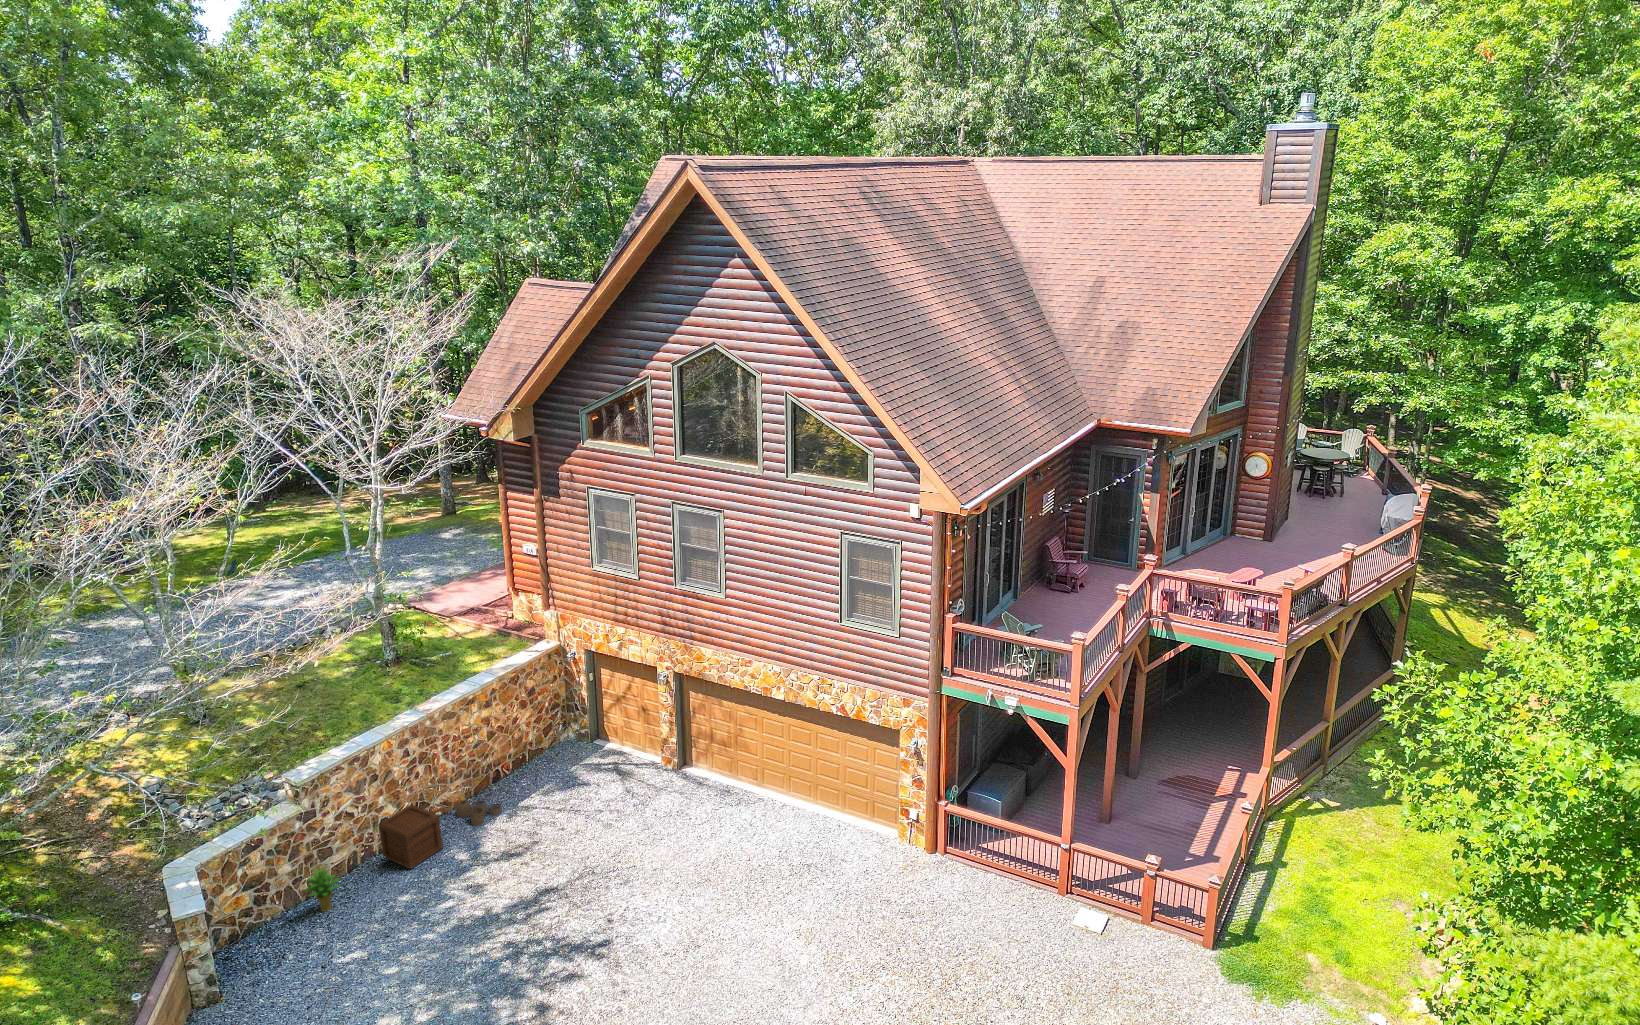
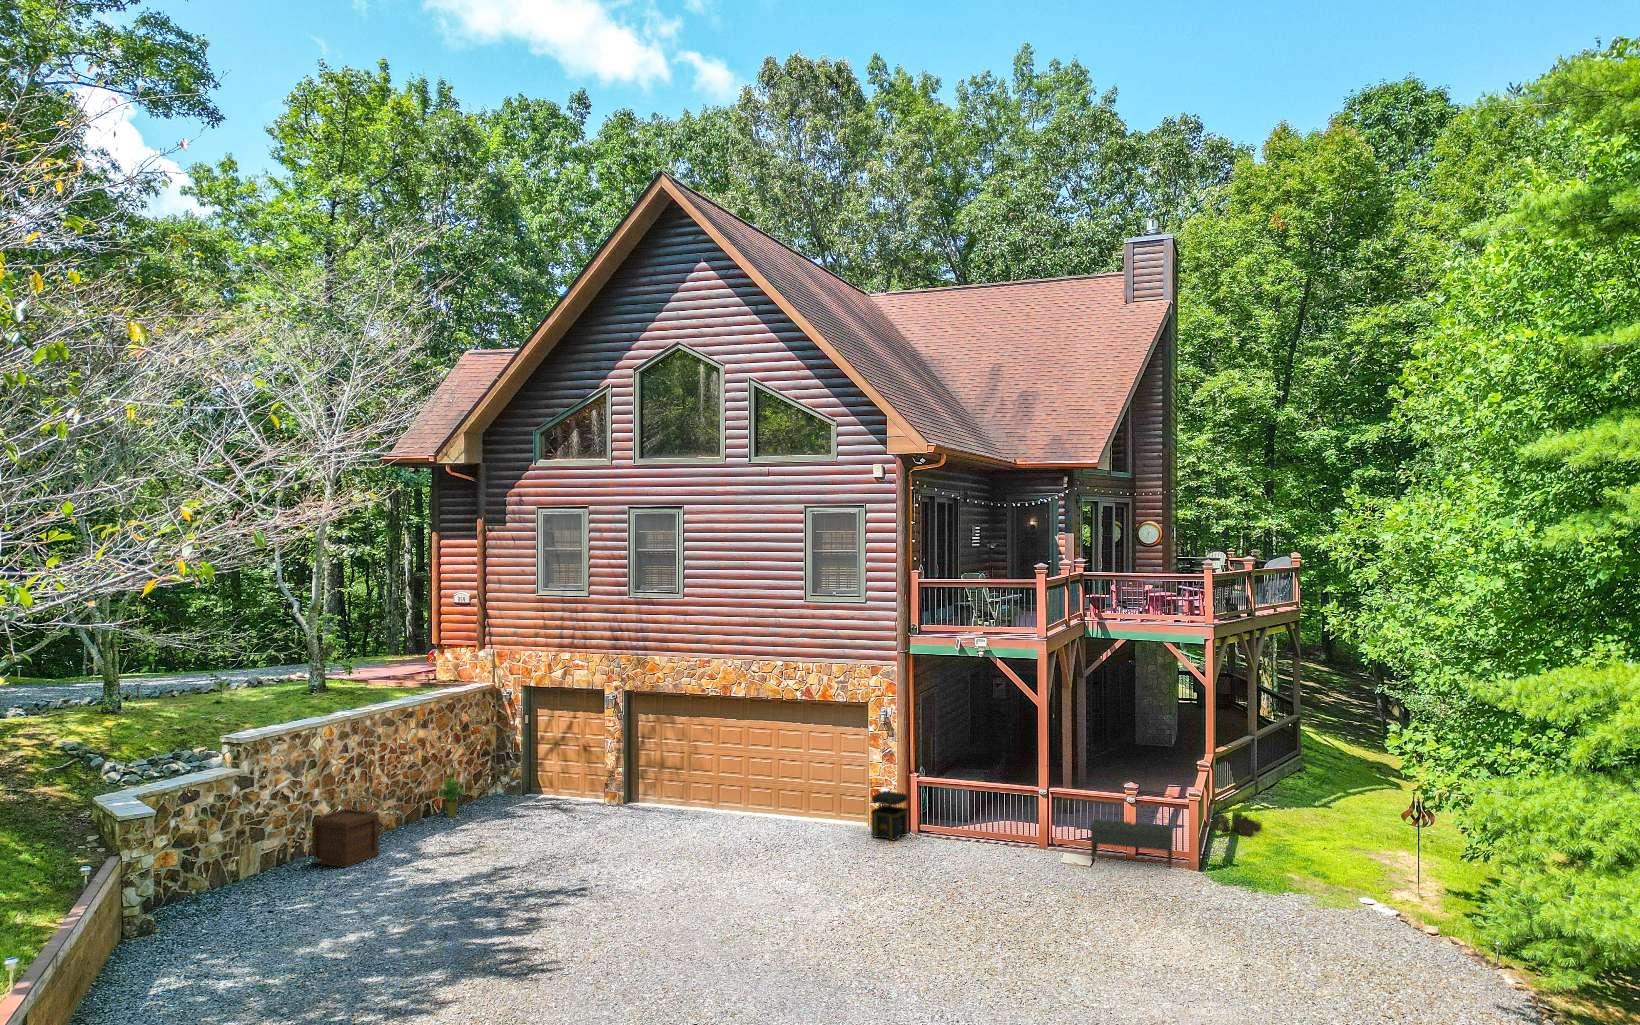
woven basket: present [456,800,502,826] -> present [1212,814,1262,836]
toolbox: none [896,815,934,870] -> present [871,791,908,841]
potted plant: present [305,867,340,912] -> present [440,778,464,817]
bench: none [1106,888,1195,959] -> present [1090,819,1174,868]

